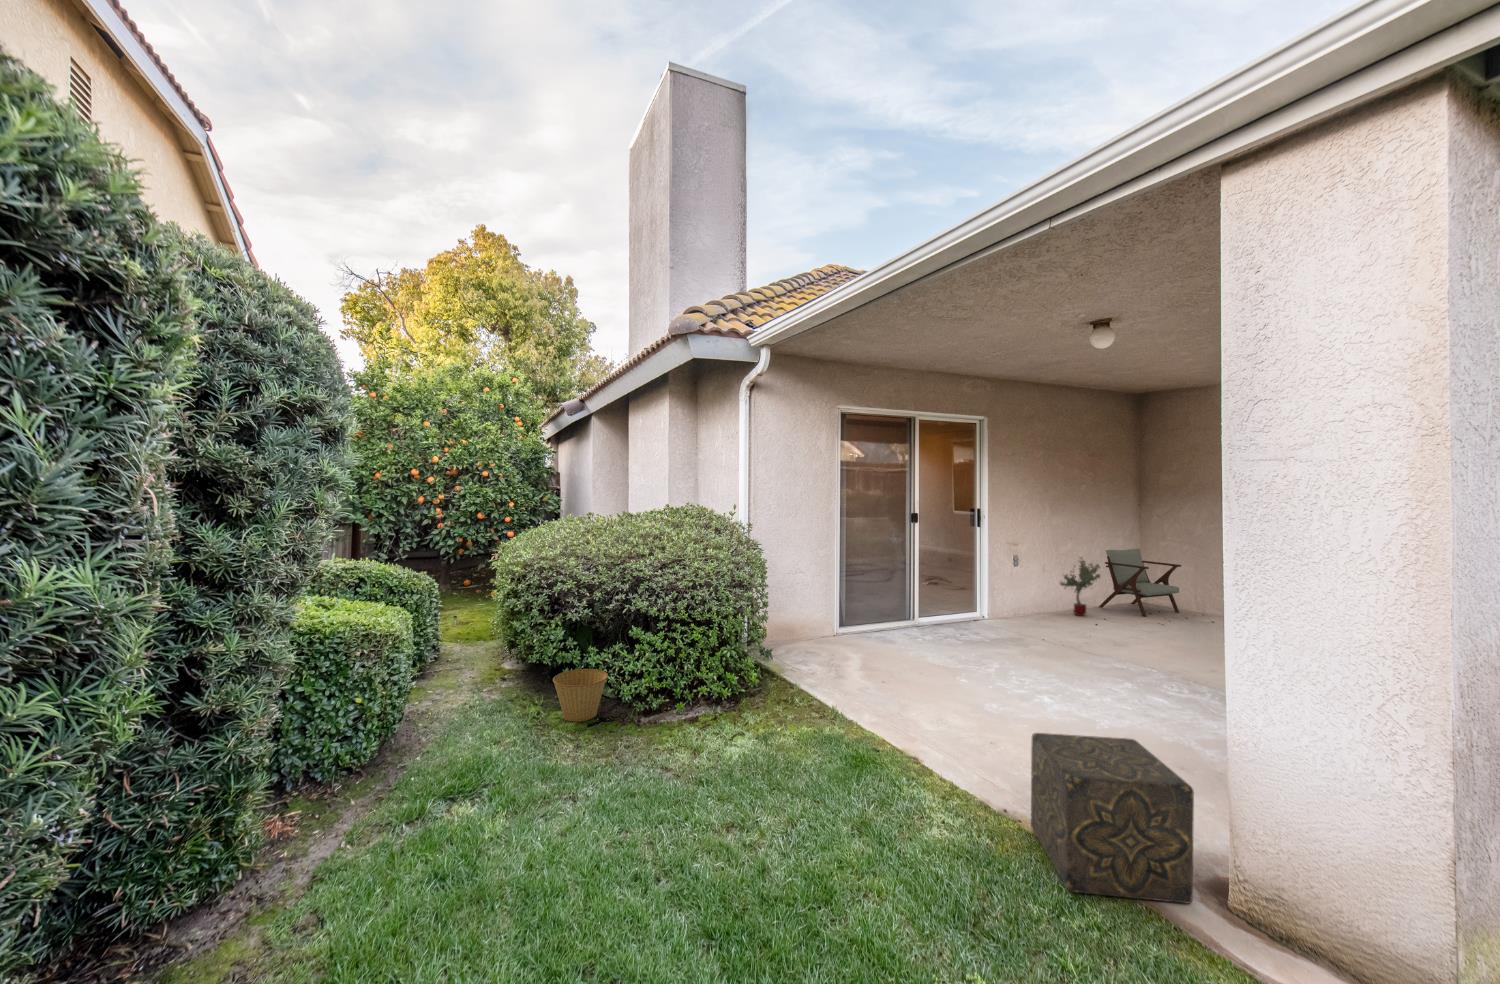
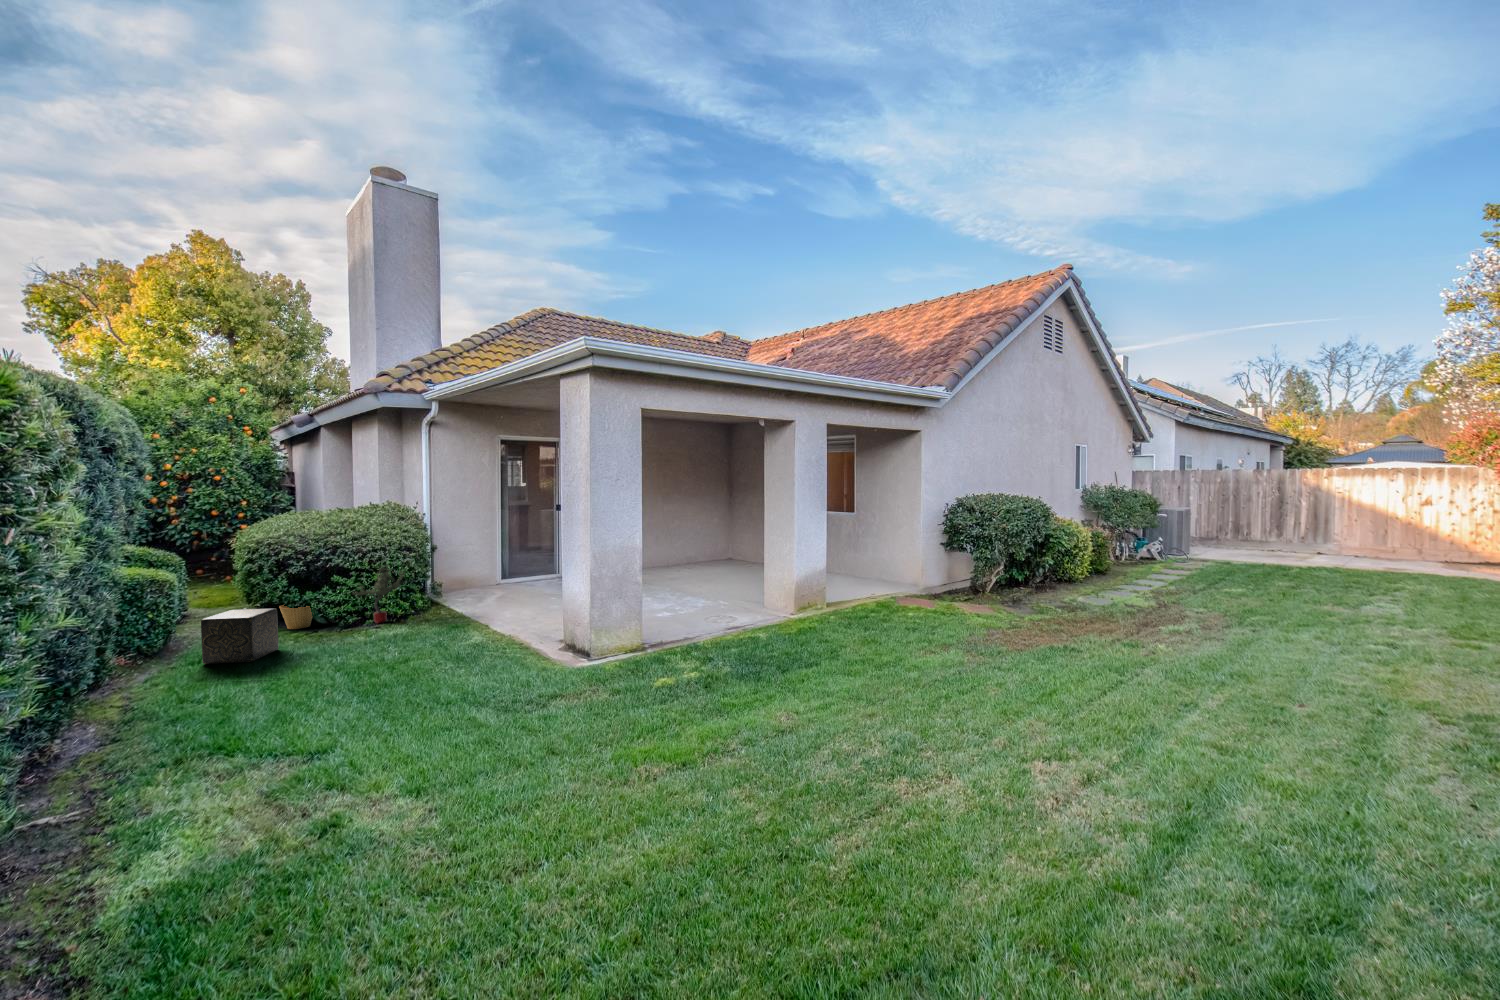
lounge chair: present [1099,548,1181,617] -> none [699,522,743,563]
potted tree: present [1060,557,1100,616] -> present [354,565,405,623]
ottoman: present [1031,733,1194,903] -> present [201,608,279,664]

